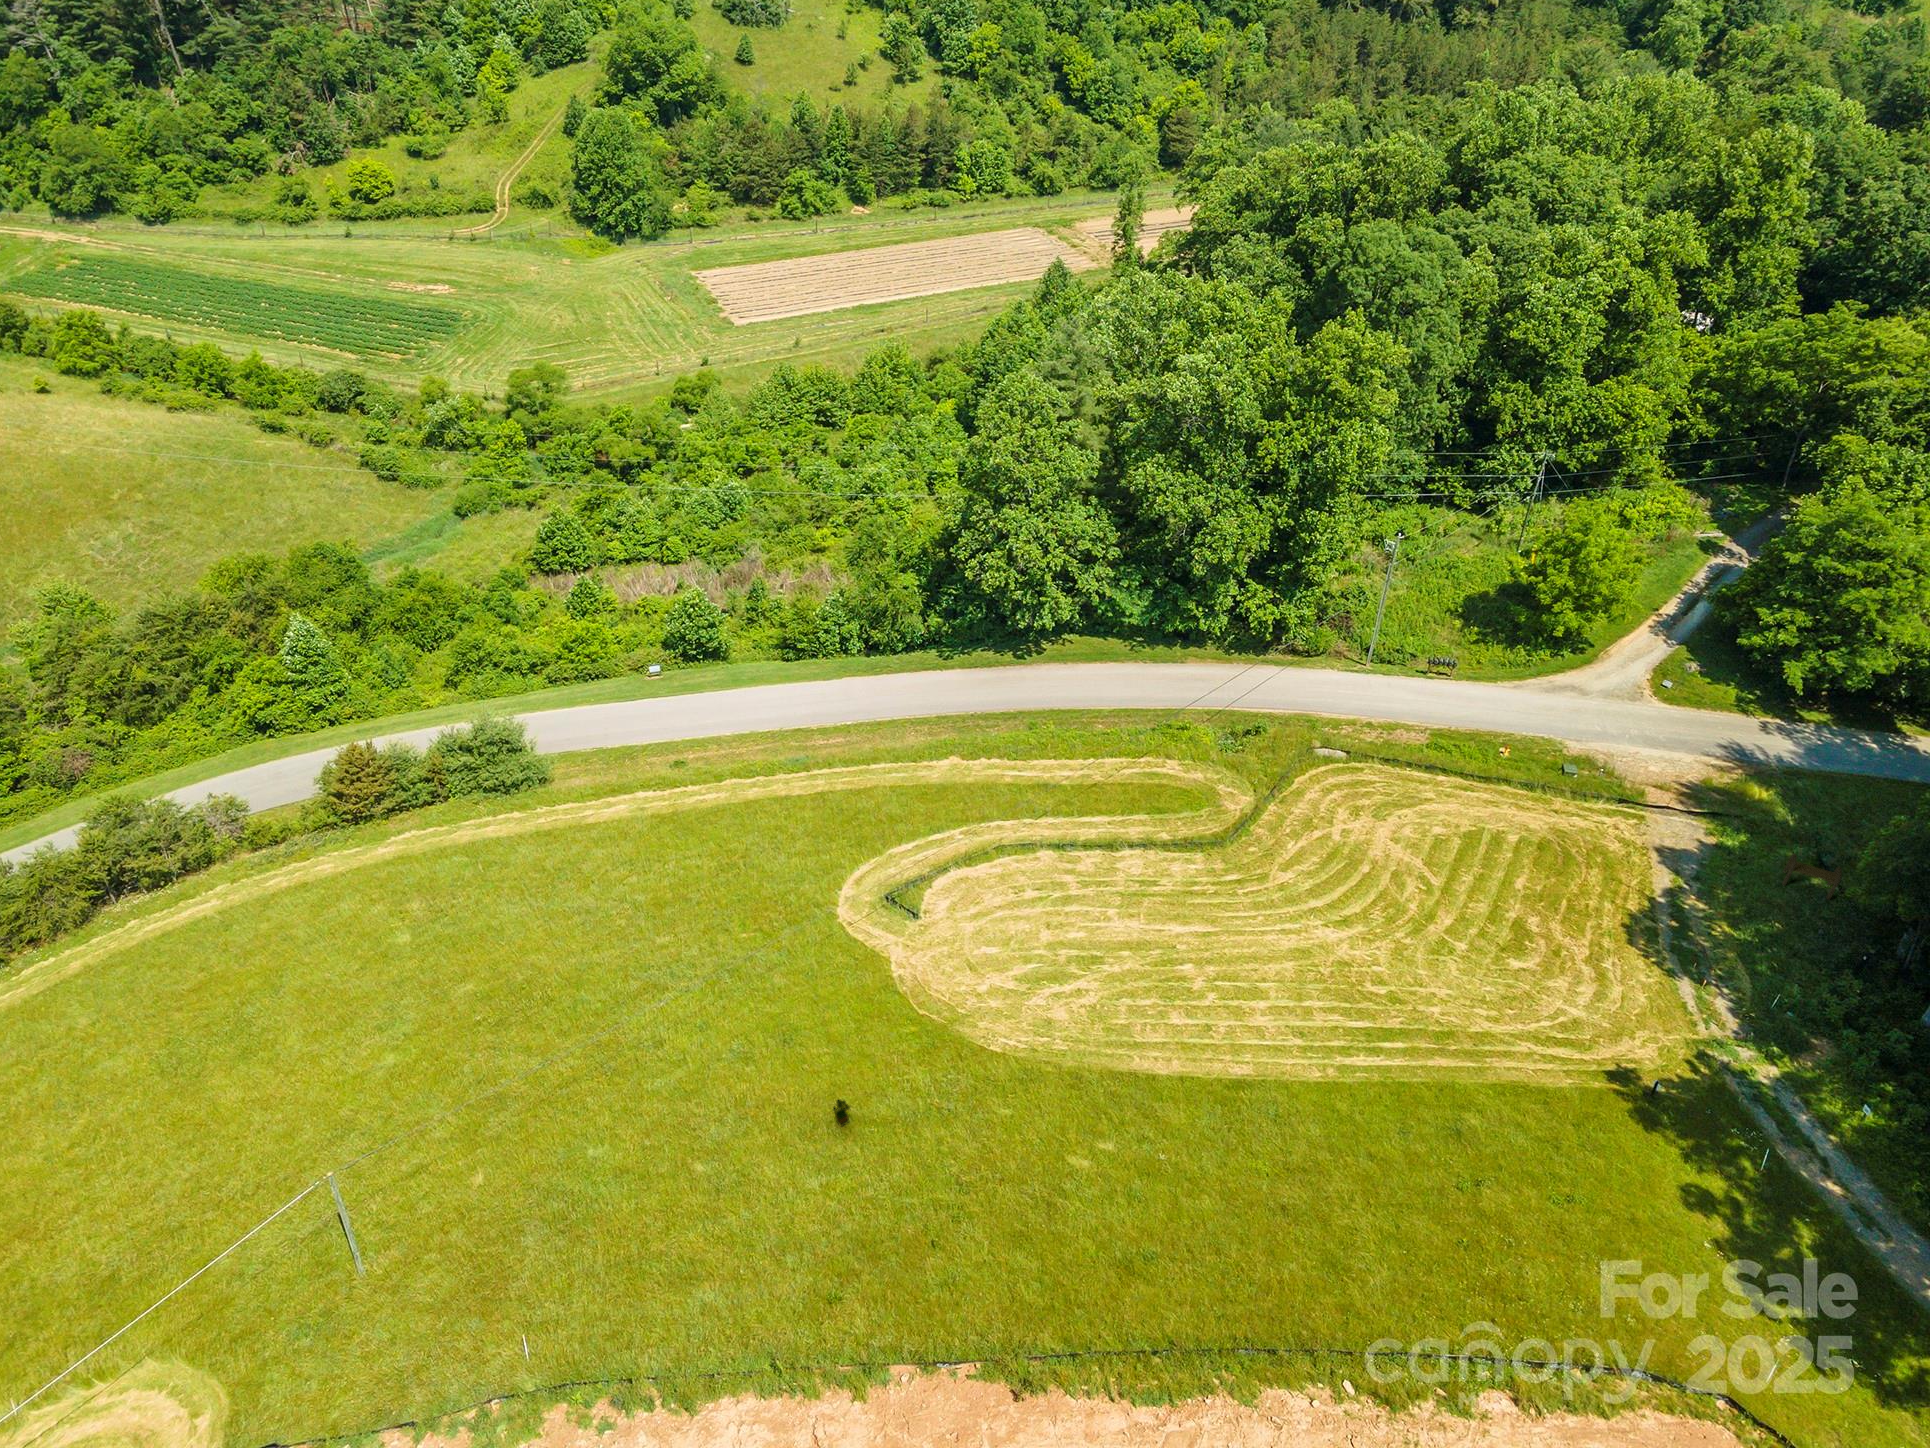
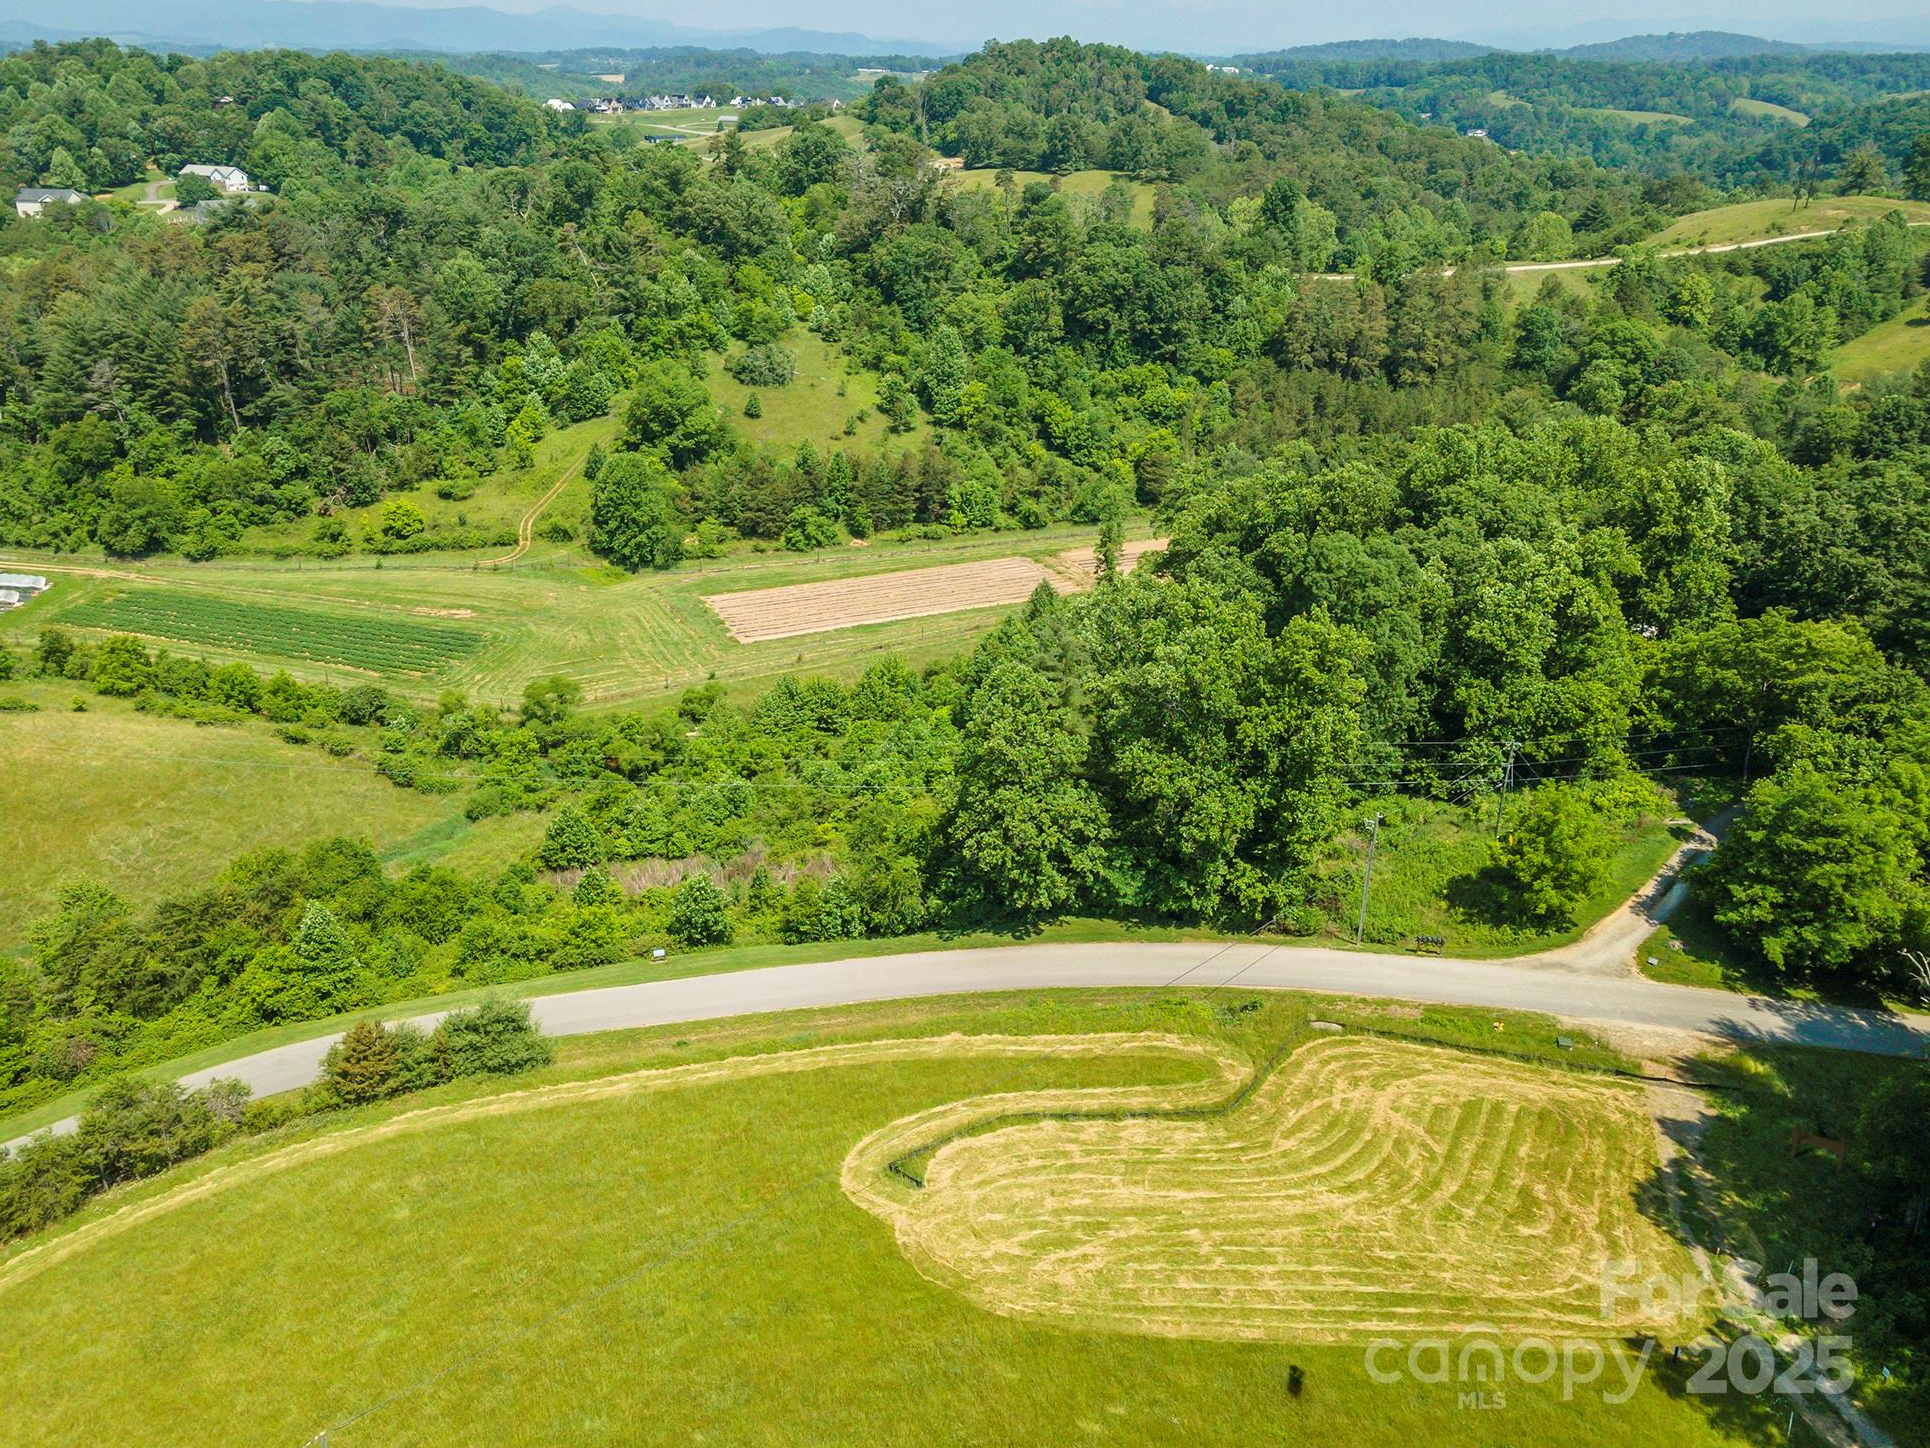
potted tree: present [833,1099,850,1126] -> present [1287,1365,1307,1396]

